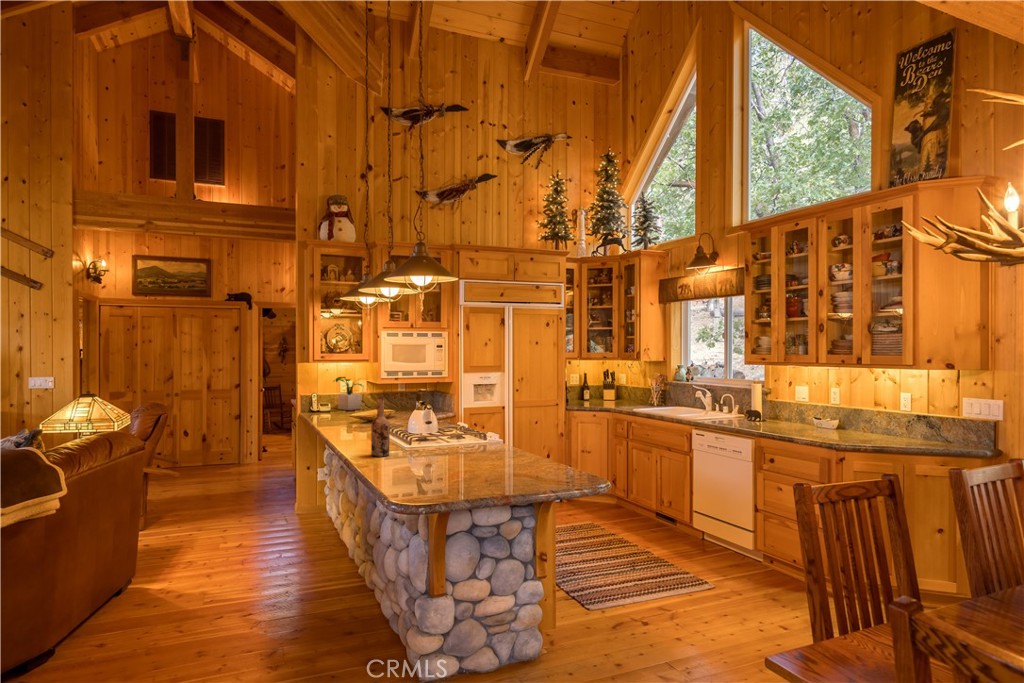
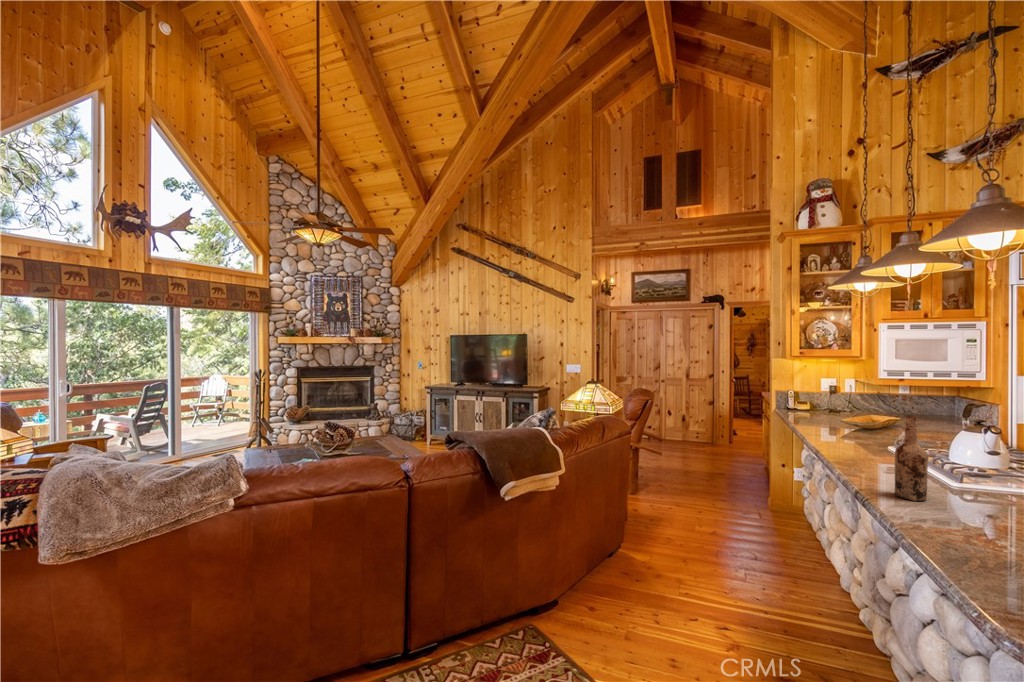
potted plant: present [334,377,362,410] -> none [812,375,861,413]

